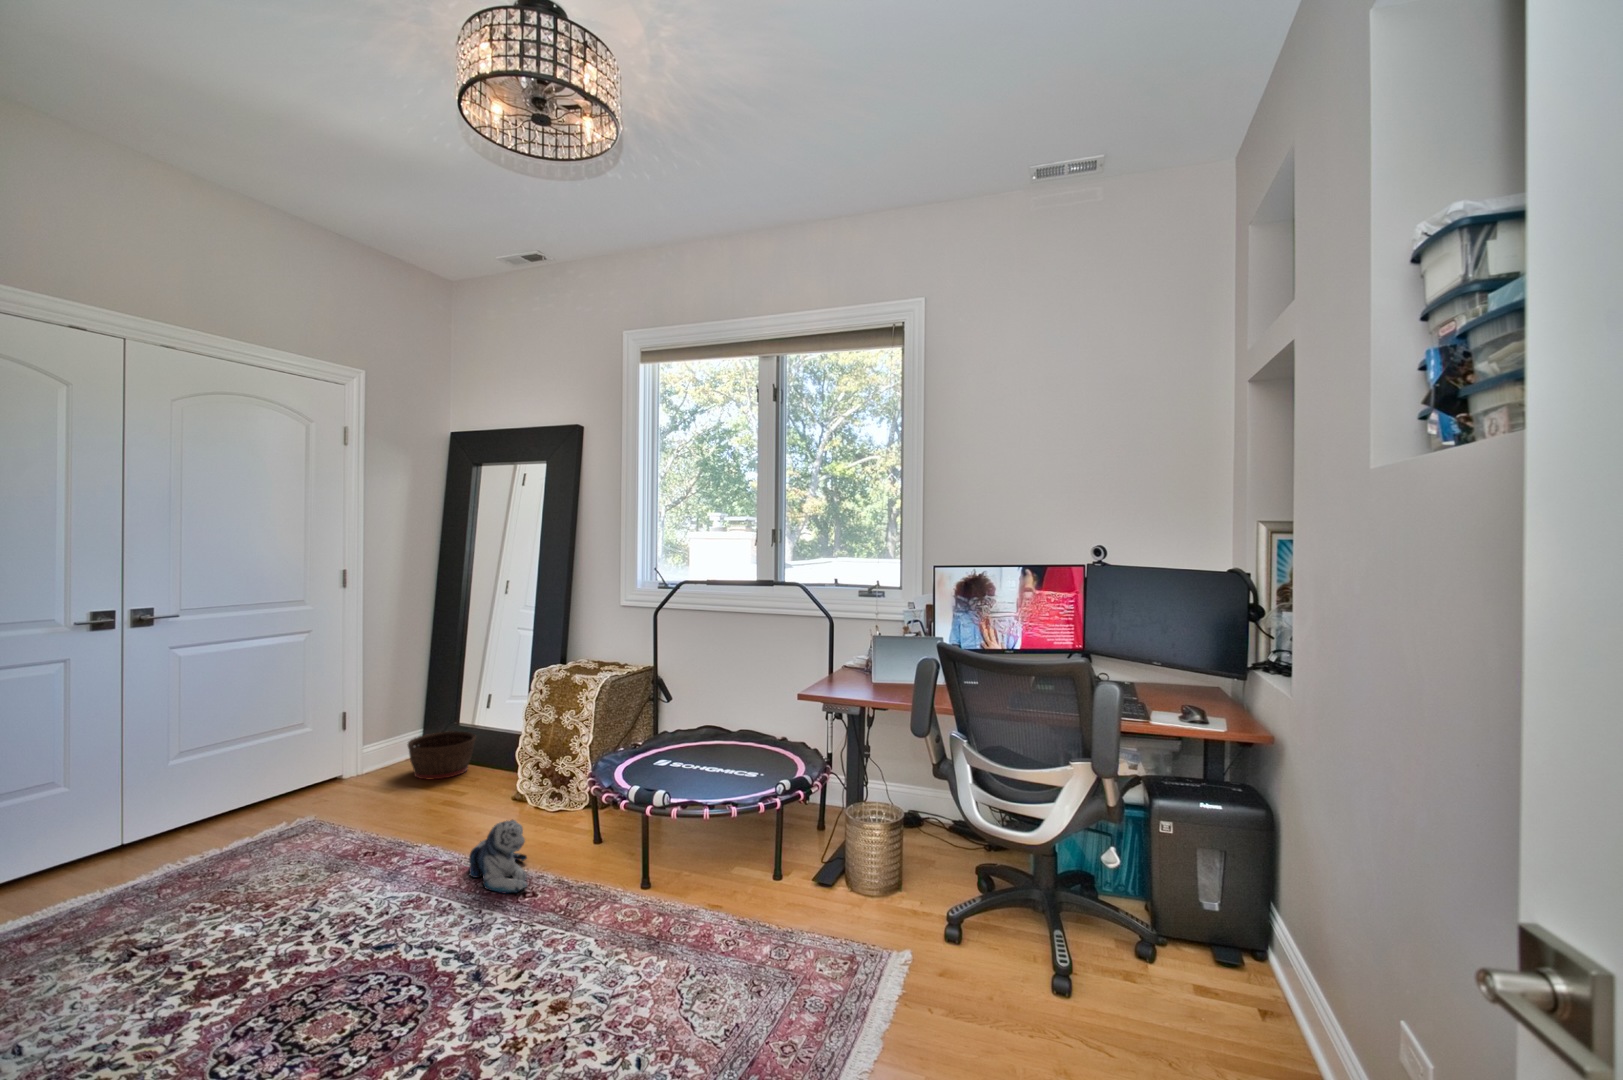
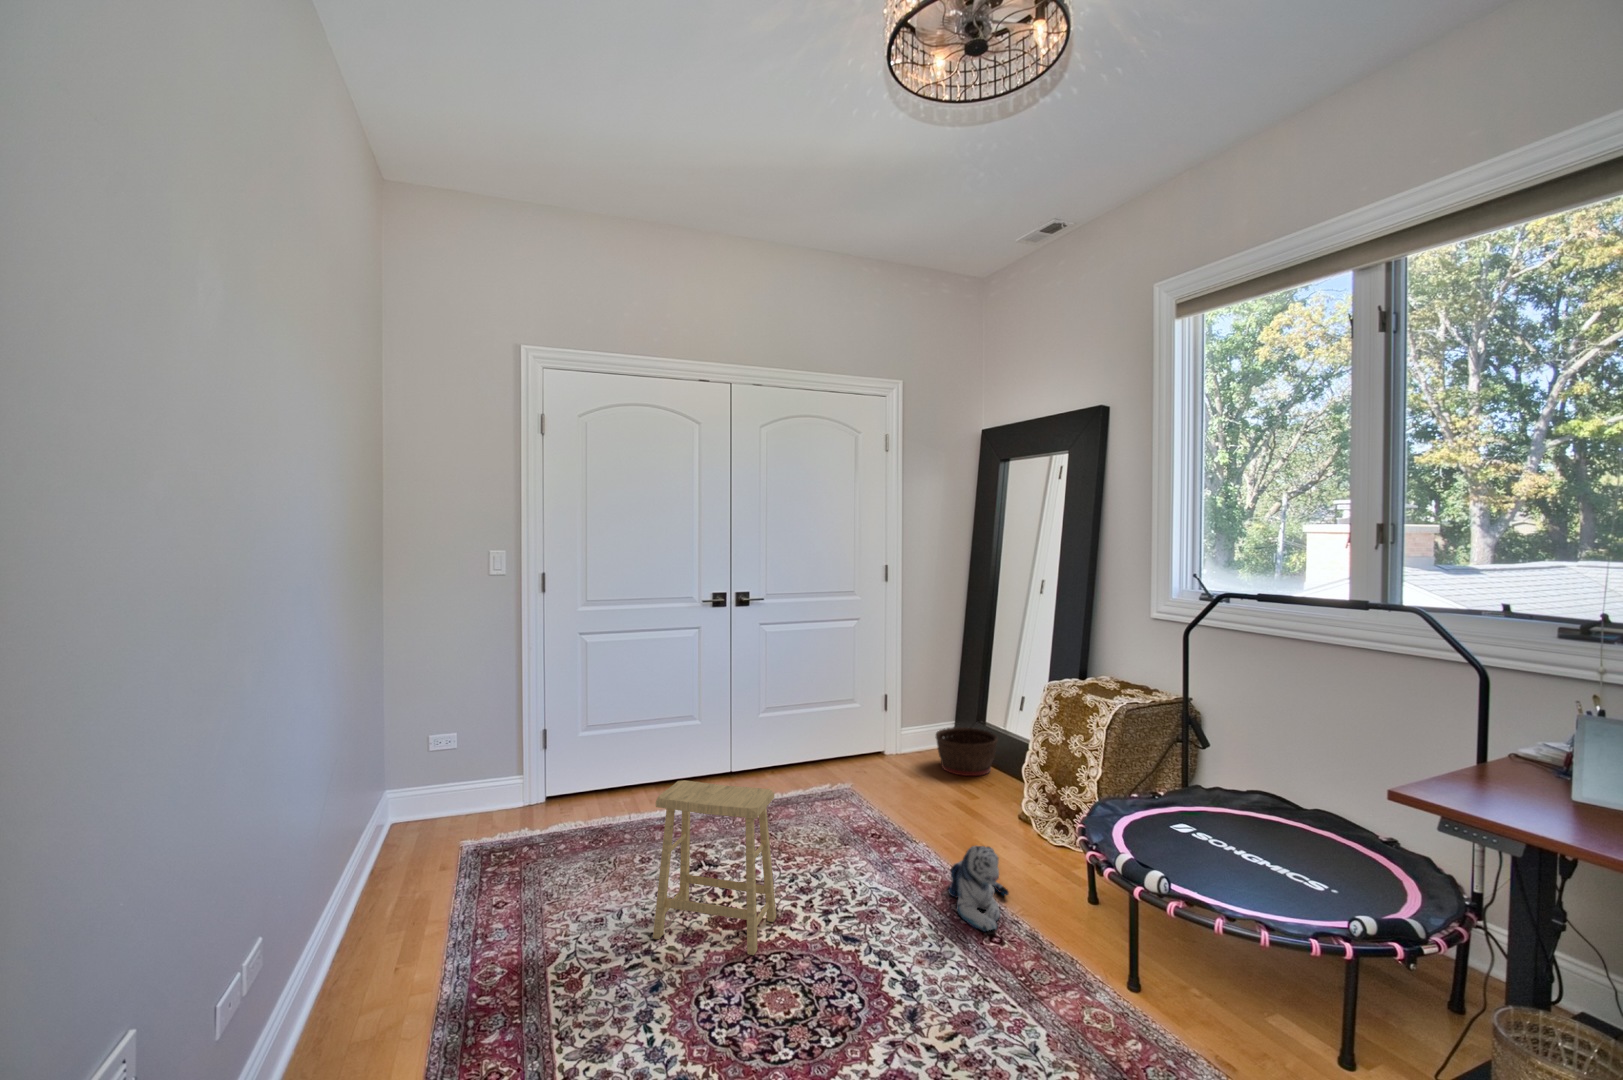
footstool: none [97,820,282,1050] -> present [653,780,776,955]

